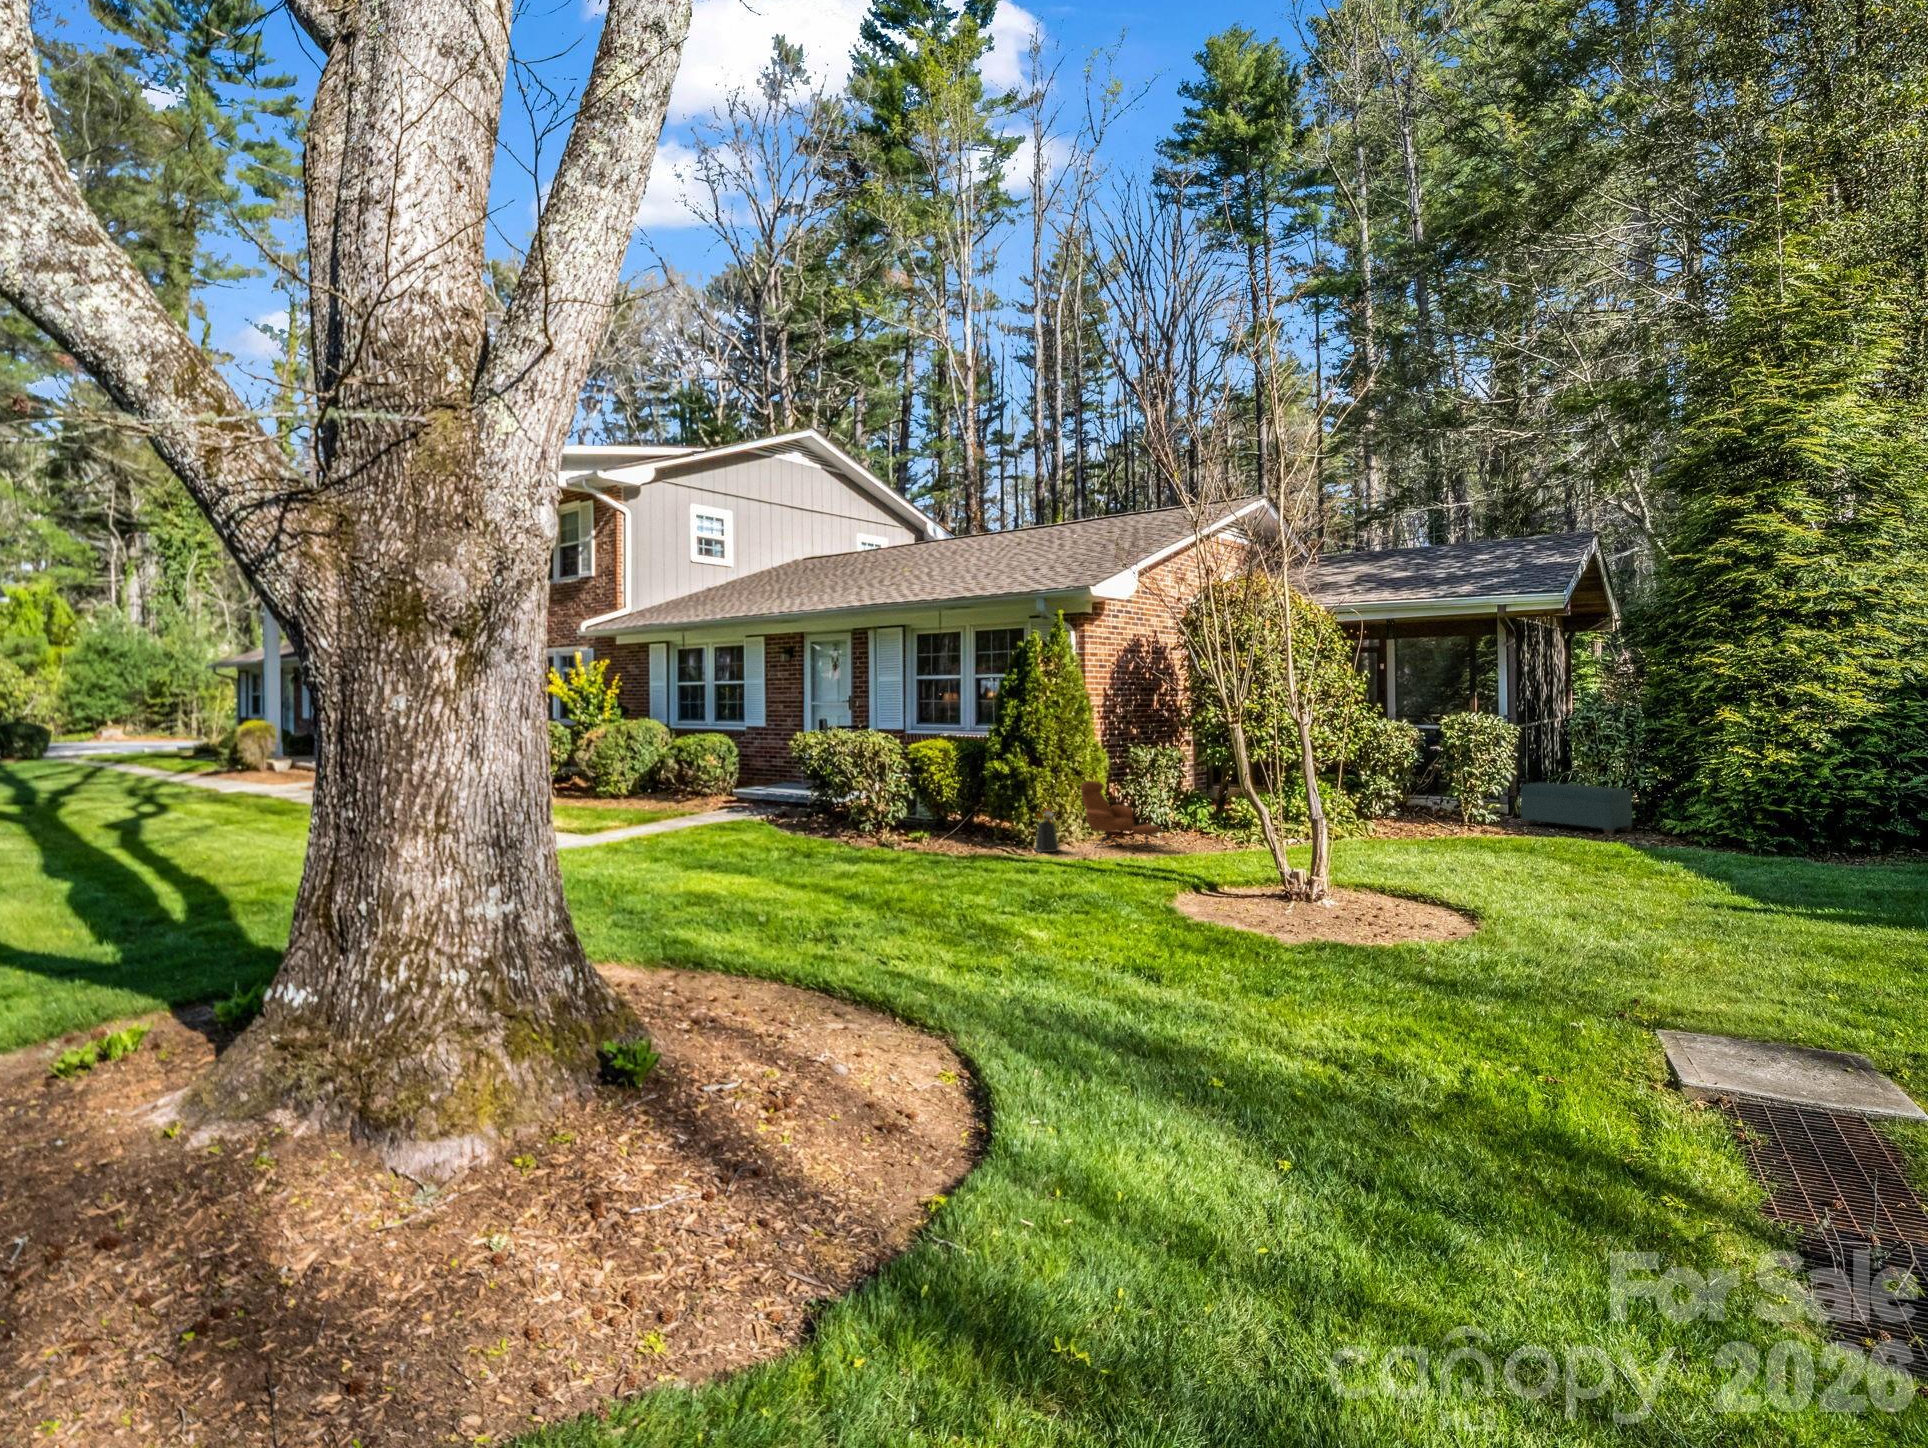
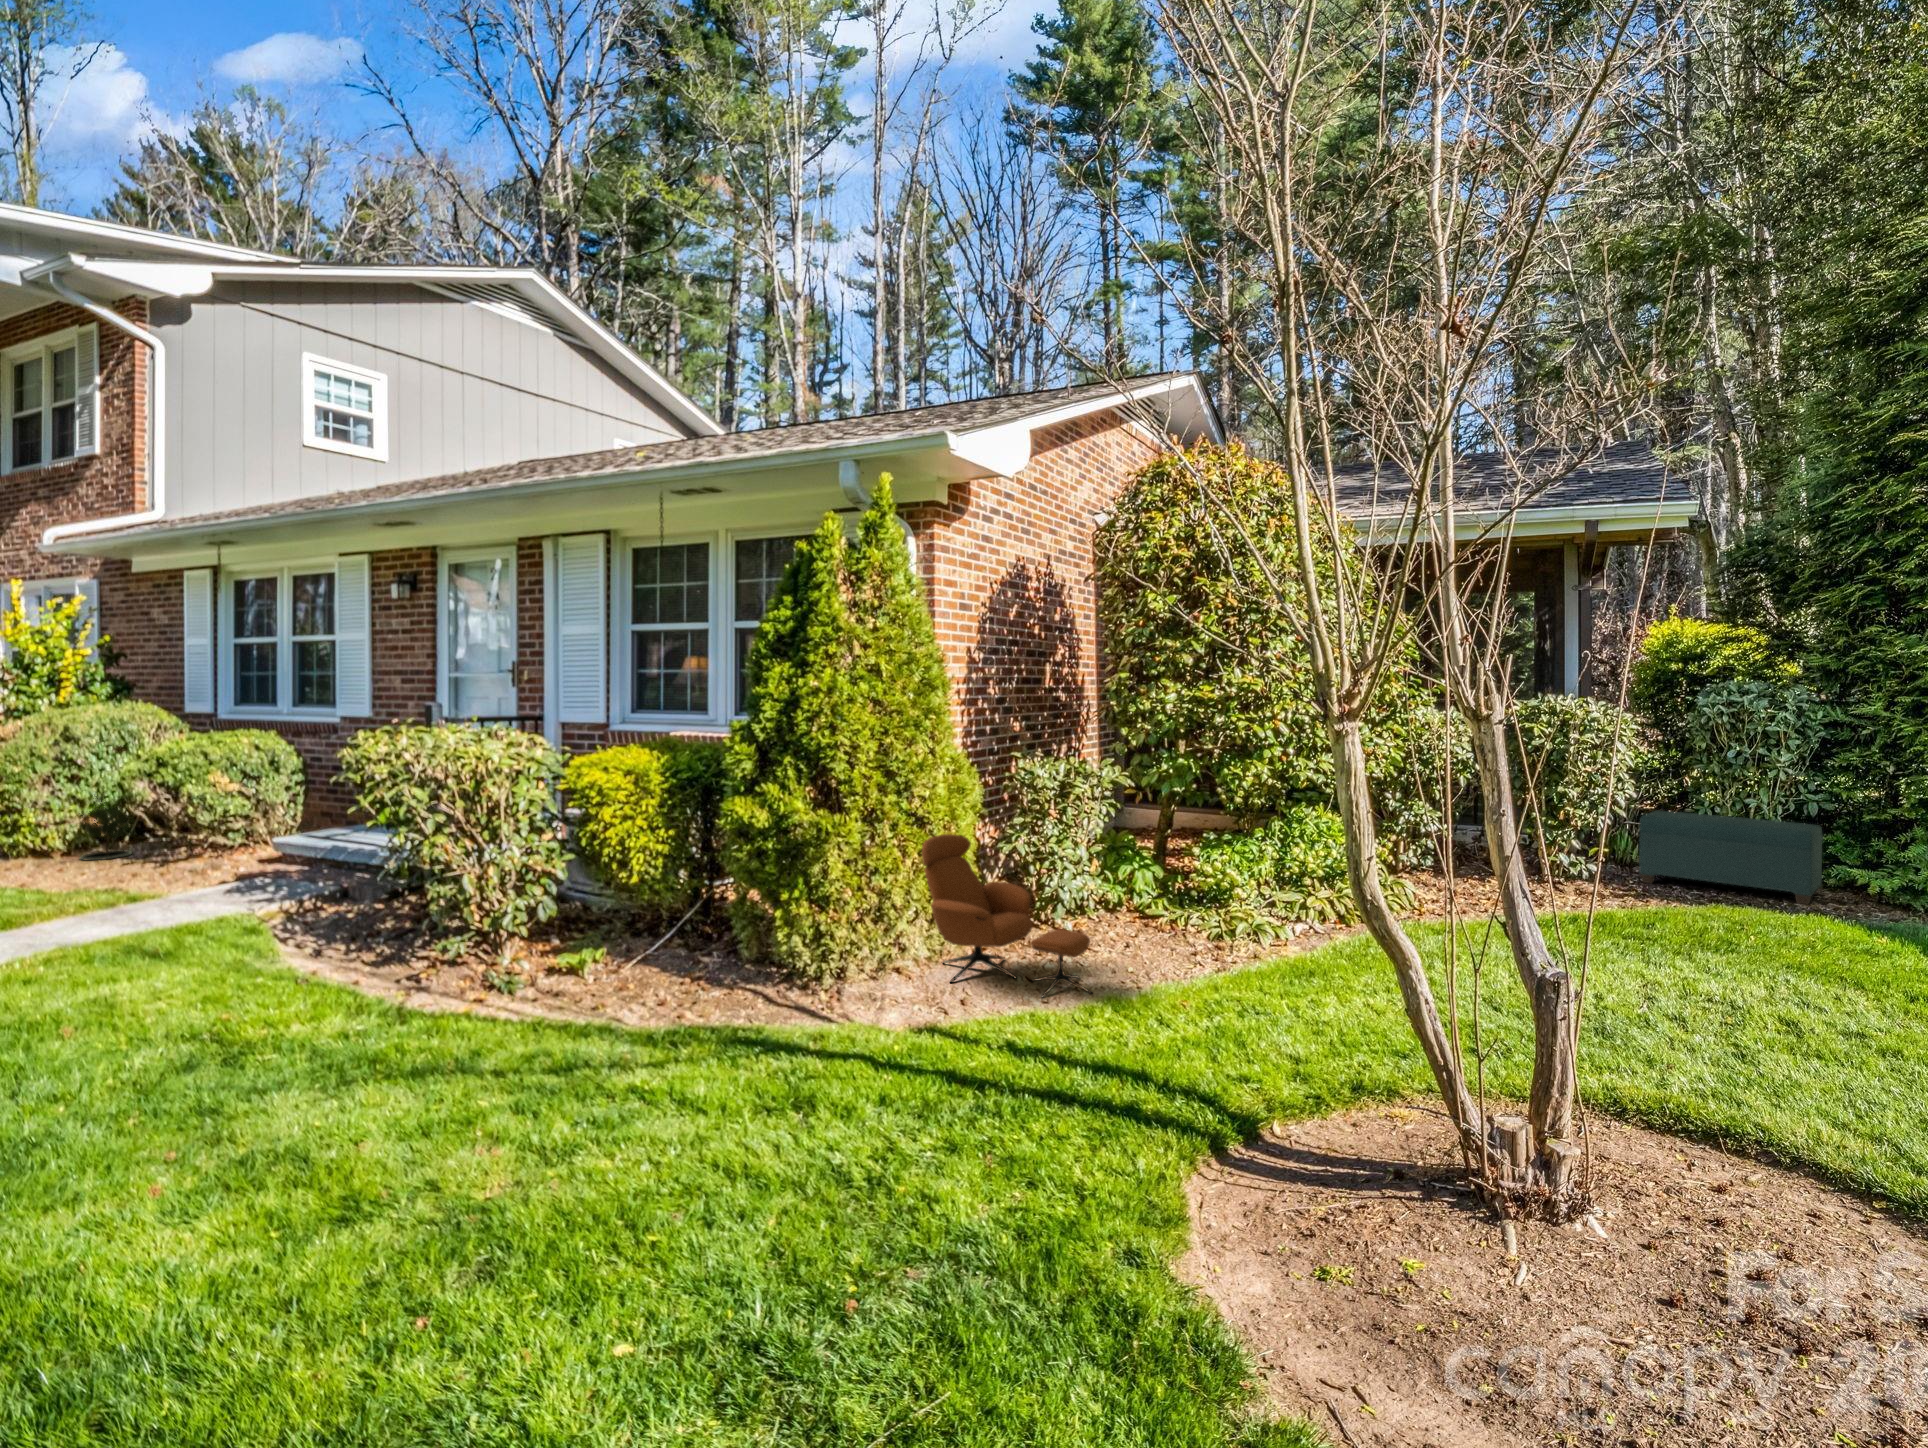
potted tree: none [626,764,652,803] -> present [79,792,132,860]
watering can: present [1035,808,1059,852] -> none [817,898,873,1007]

